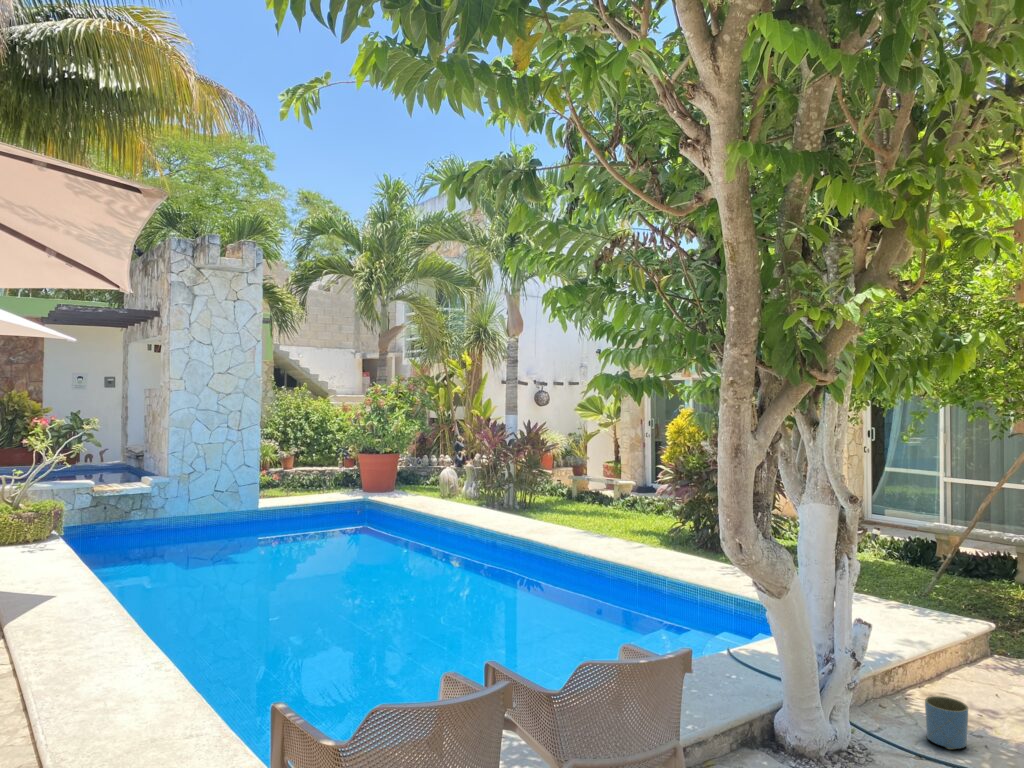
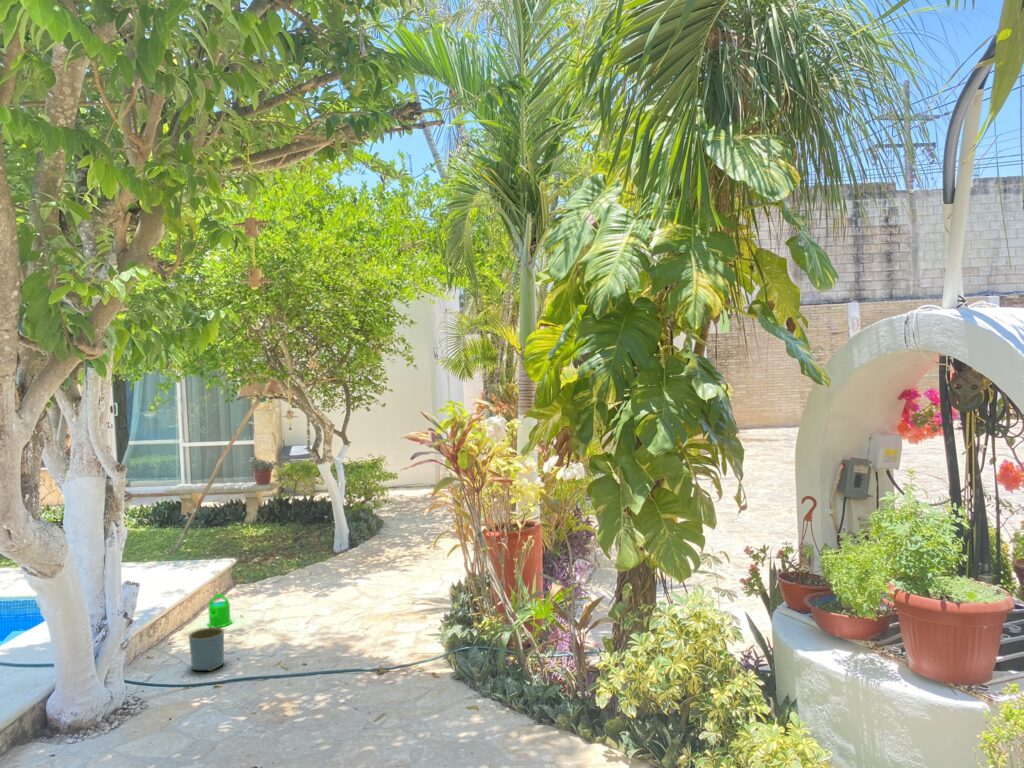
watering can: none [952,660,983,701] -> present [208,594,232,628]

